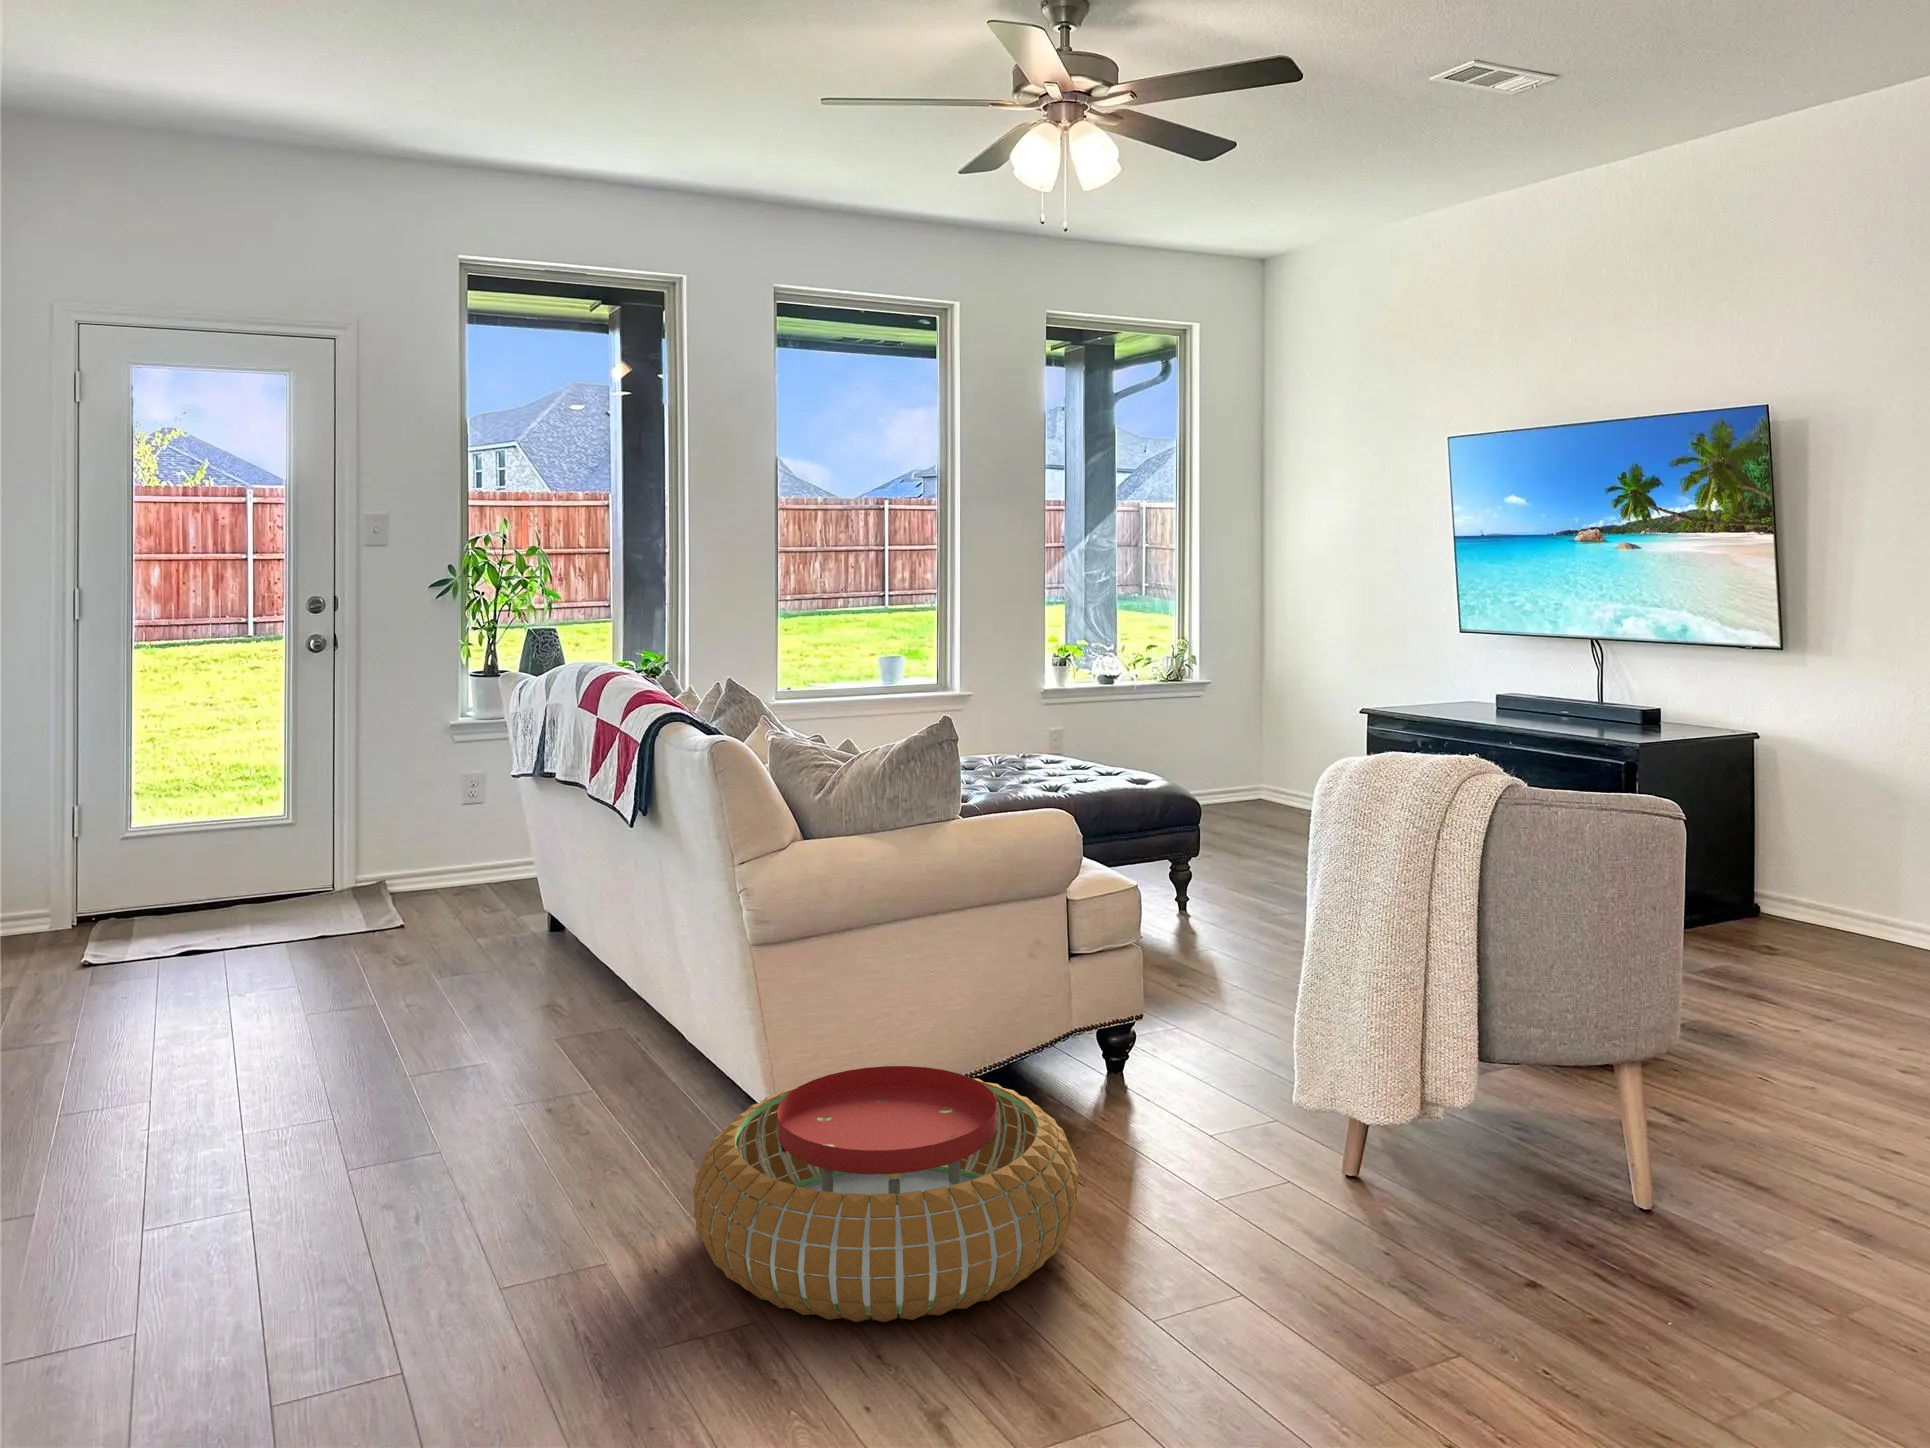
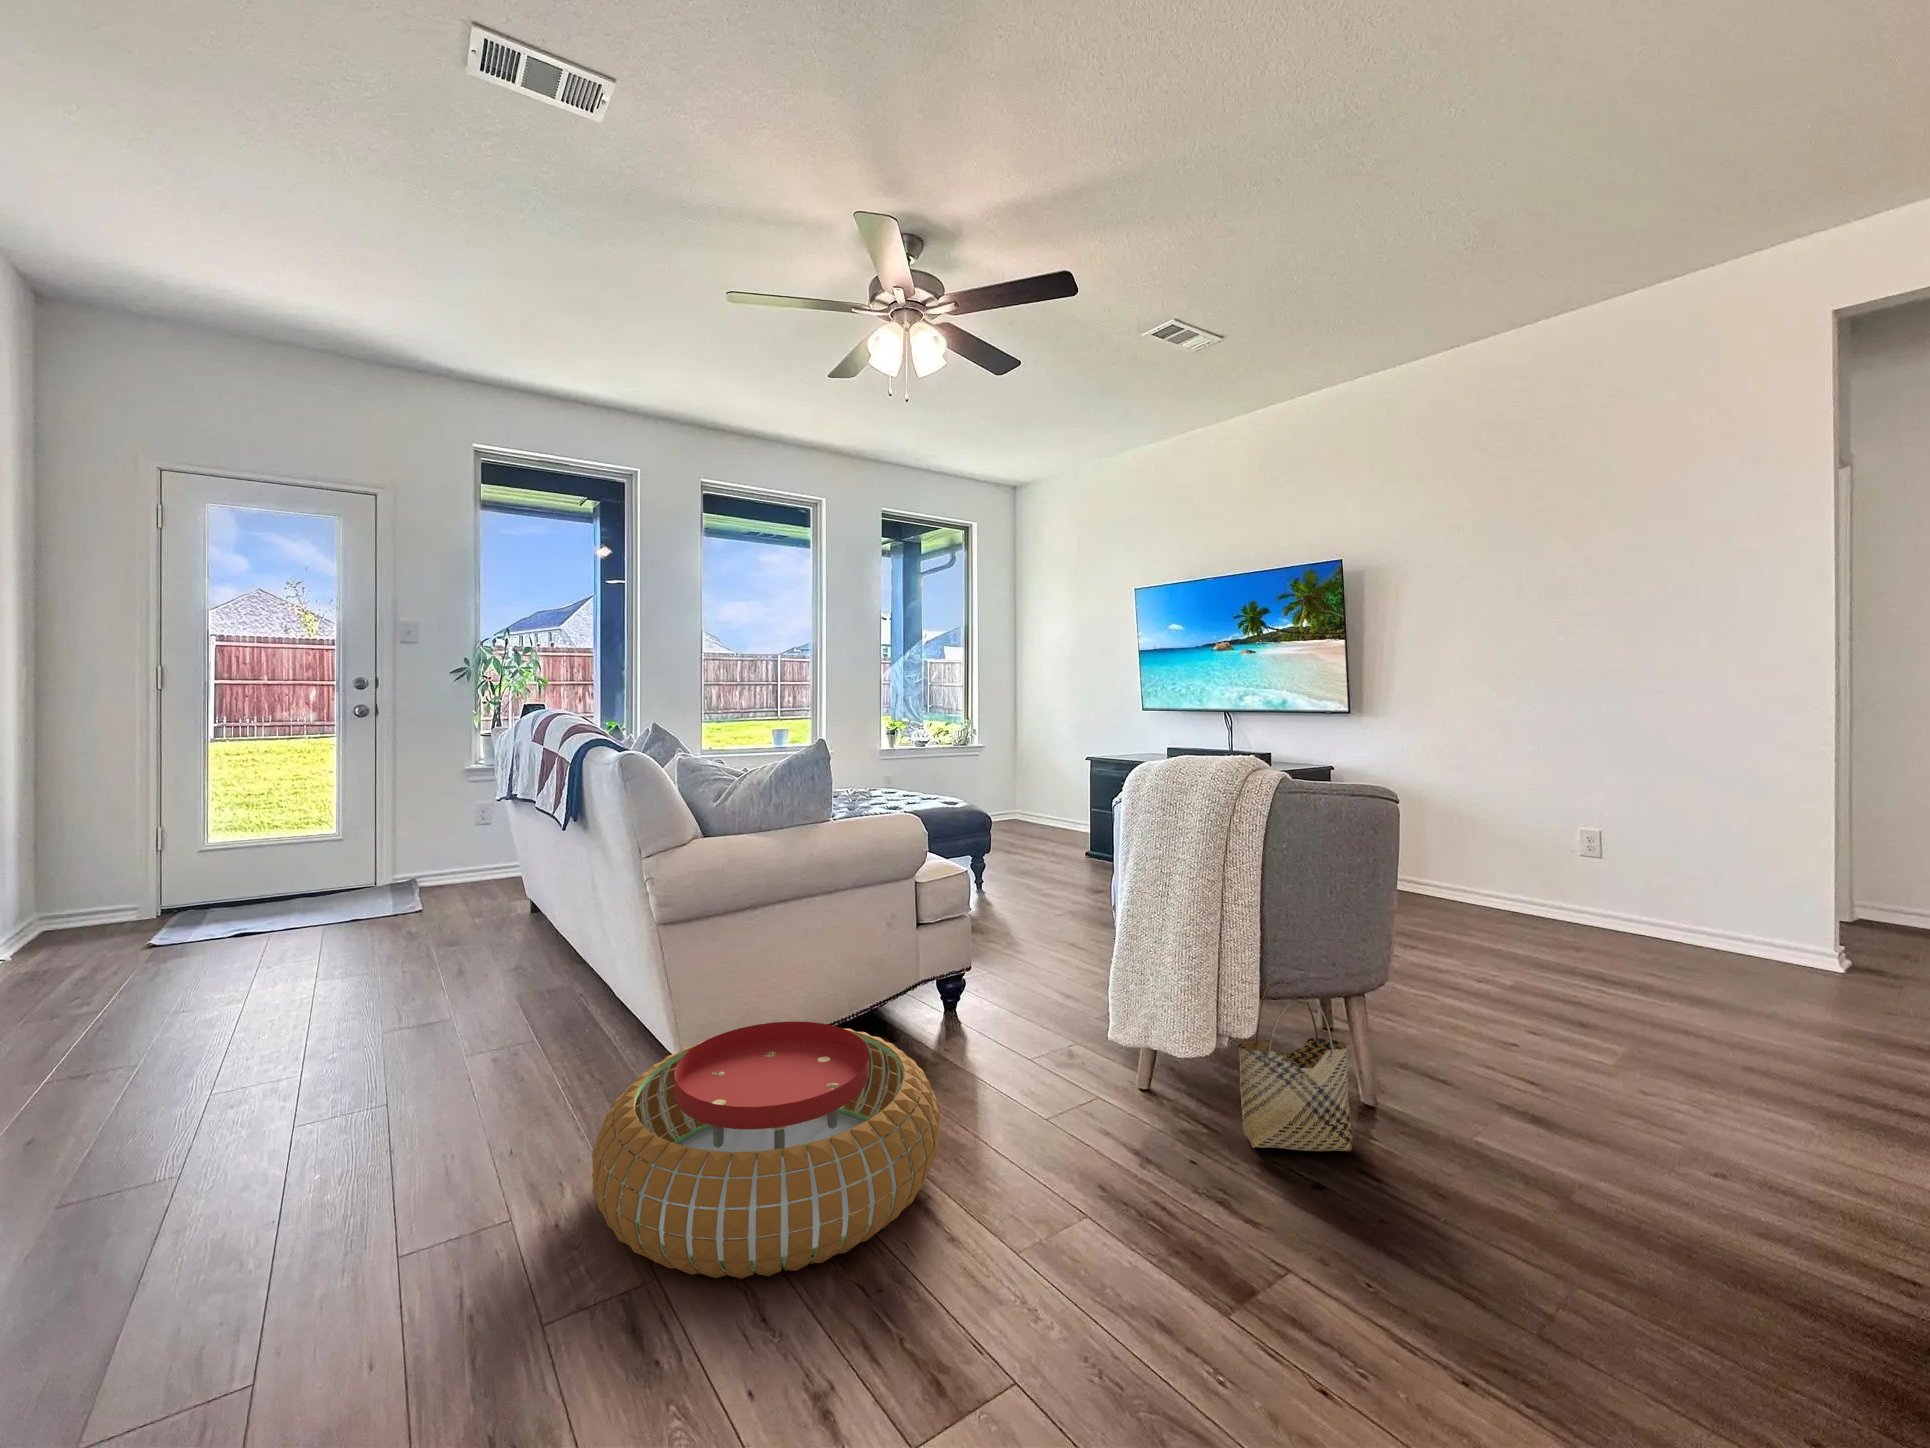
woven basket: none [1455,1046,1601,1254] -> present [1237,980,1353,1151]

